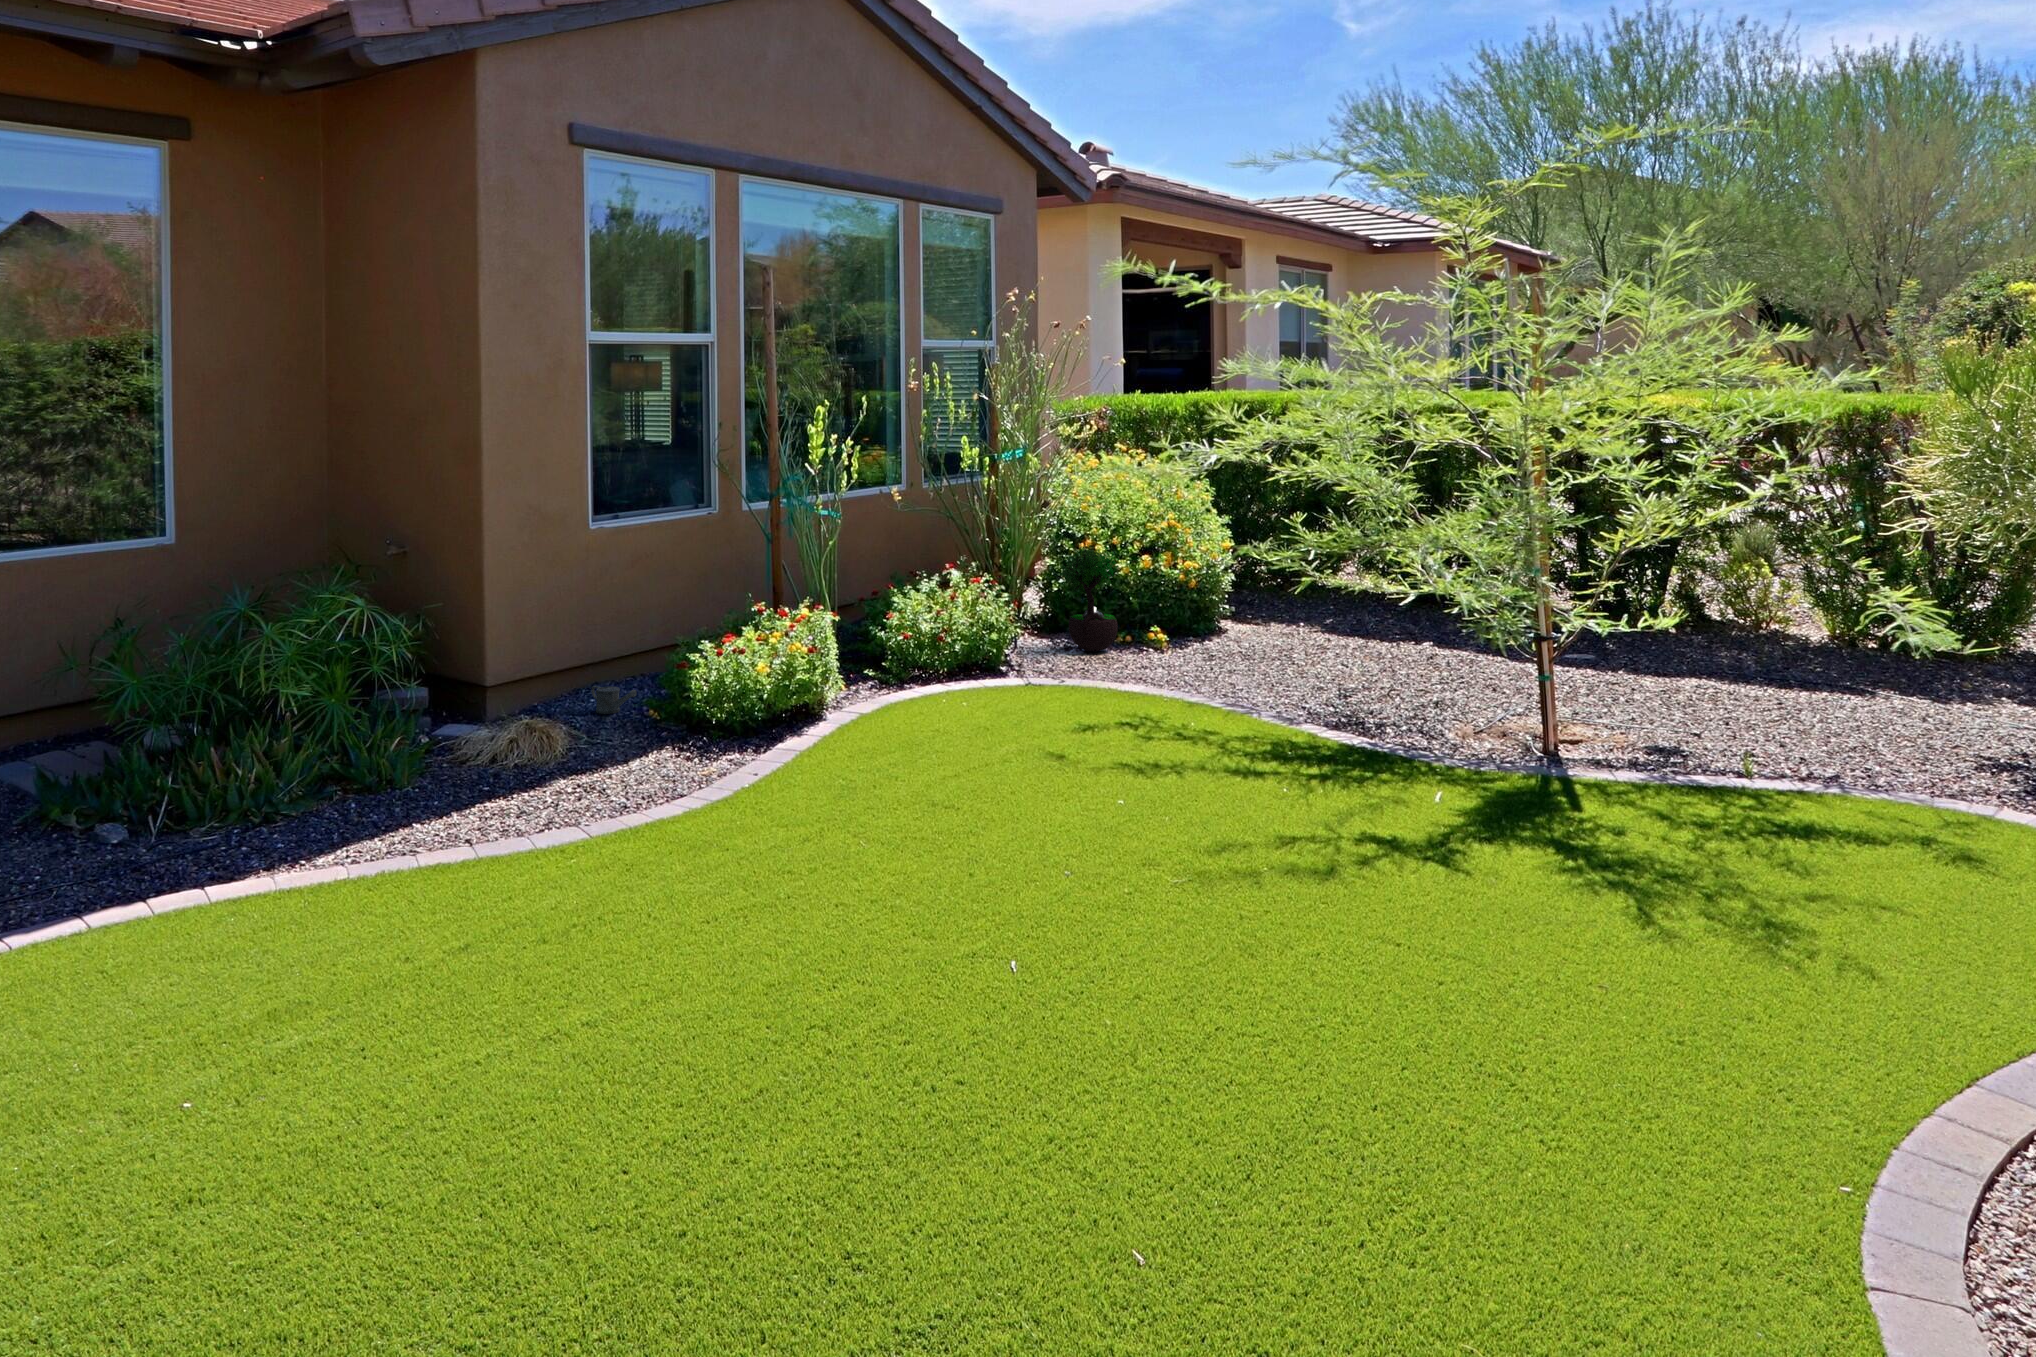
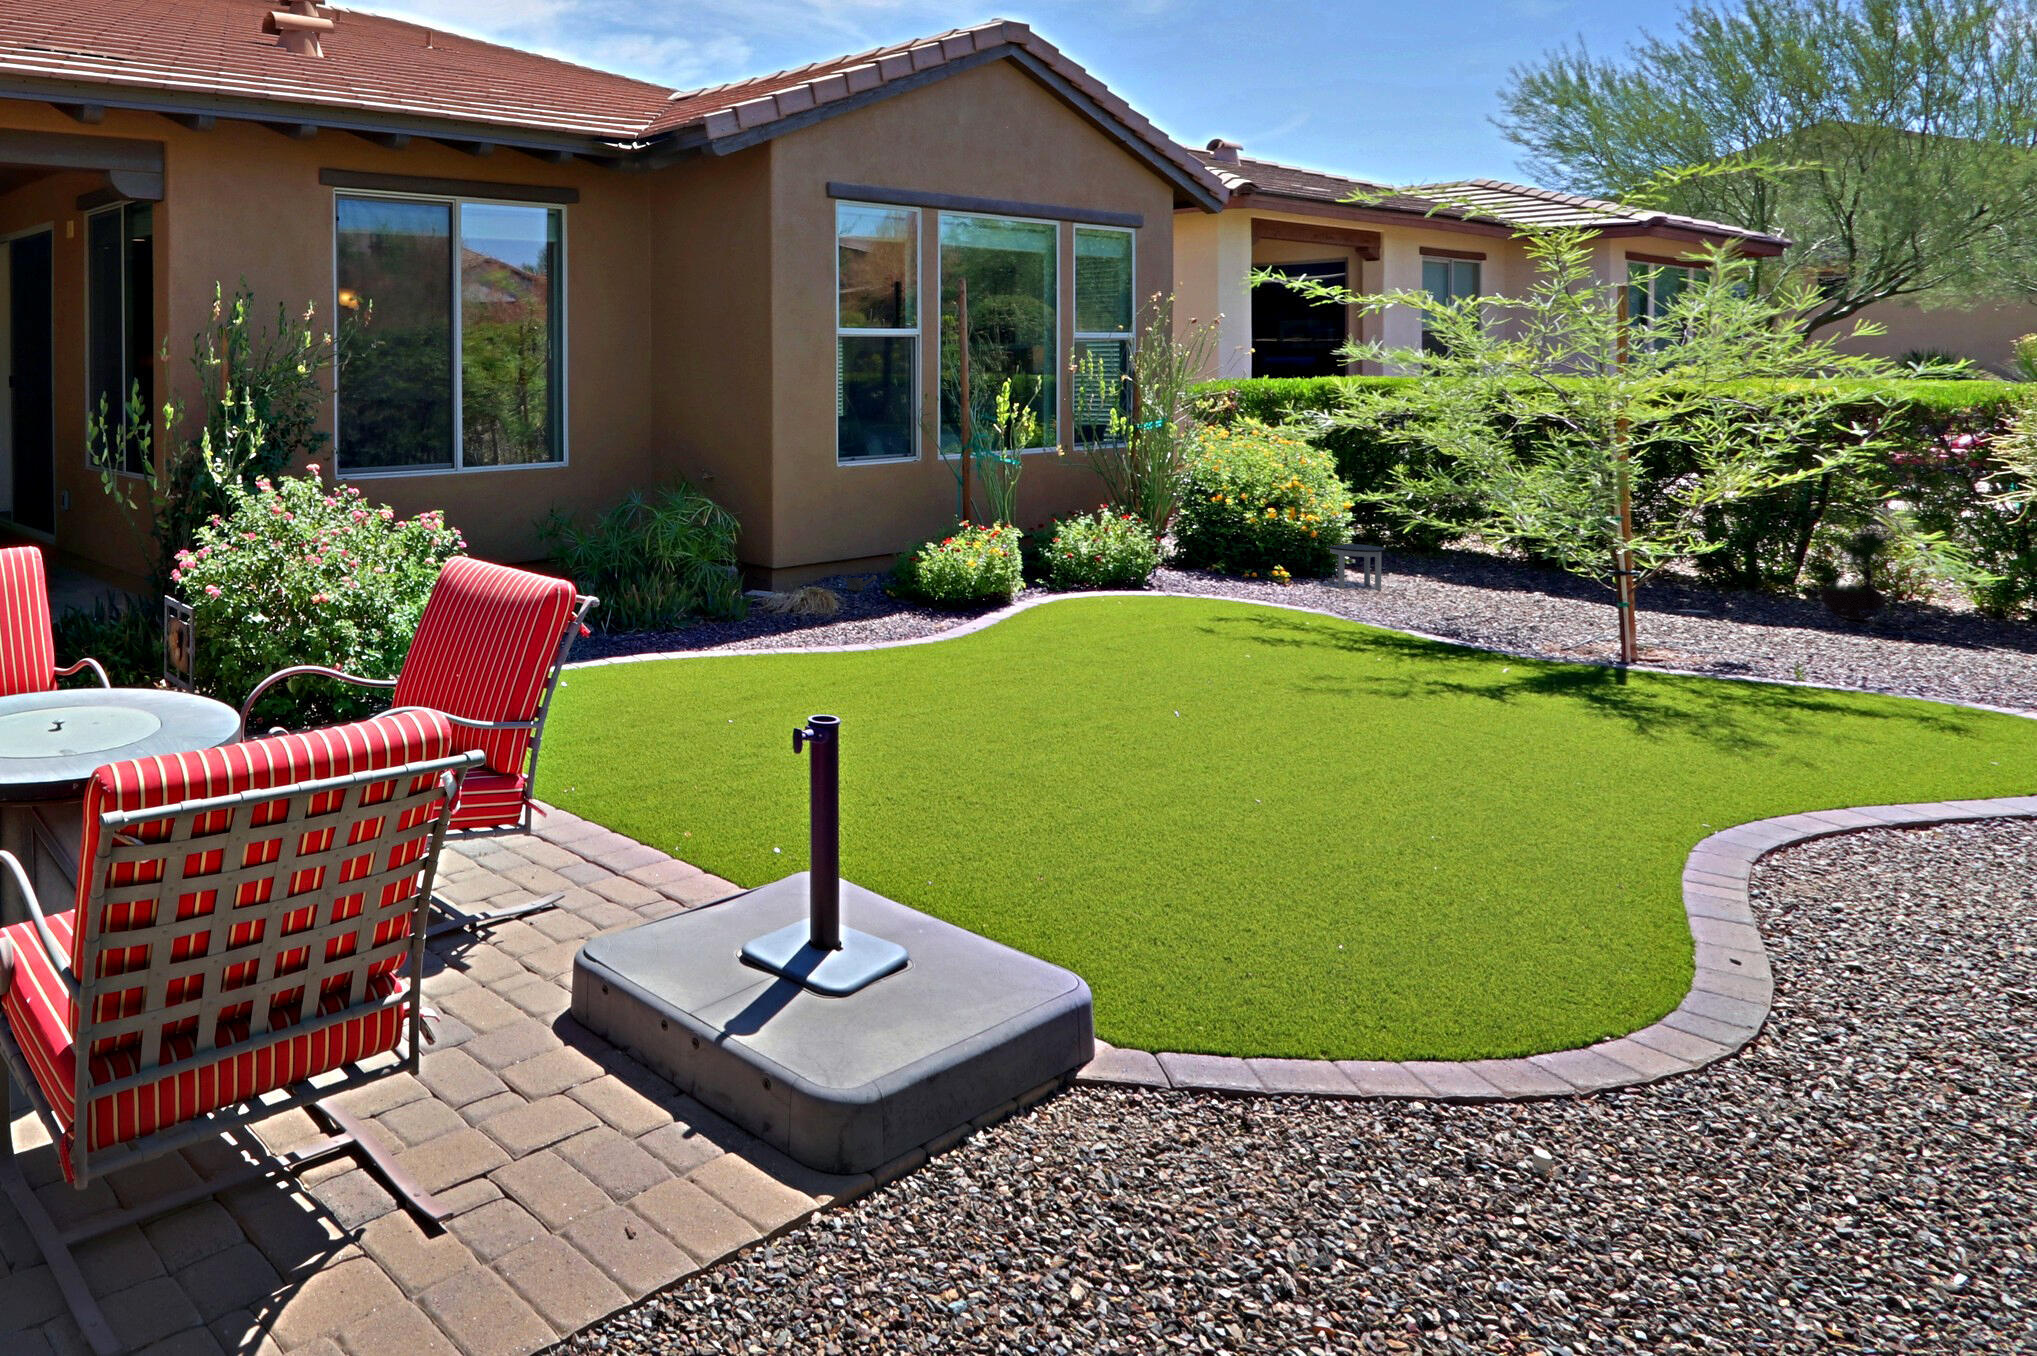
potted tree: present [1057,539,1119,652] -> present [1821,522,1899,620]
round table: none [1204,593,1268,650] -> present [1327,544,1385,590]

